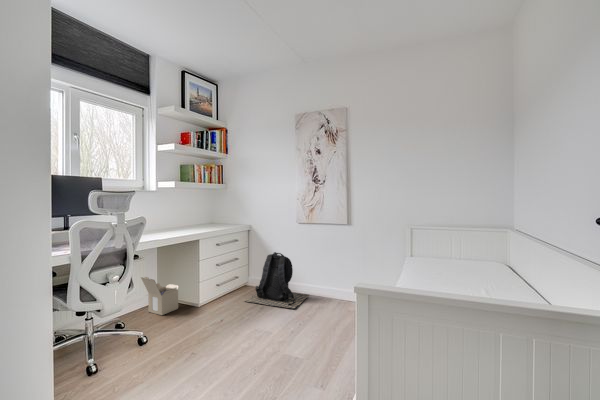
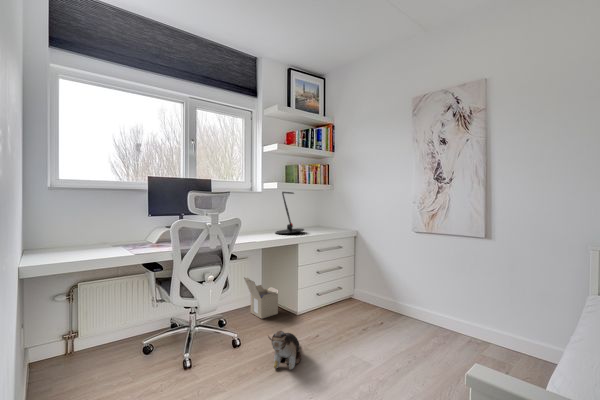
desk lamp: none [172,191,202,232] -> present [275,192,304,234]
backpack: present [245,252,309,309] -> none [346,264,429,338]
plush toy: none [182,317,211,352] -> present [268,331,301,370]

